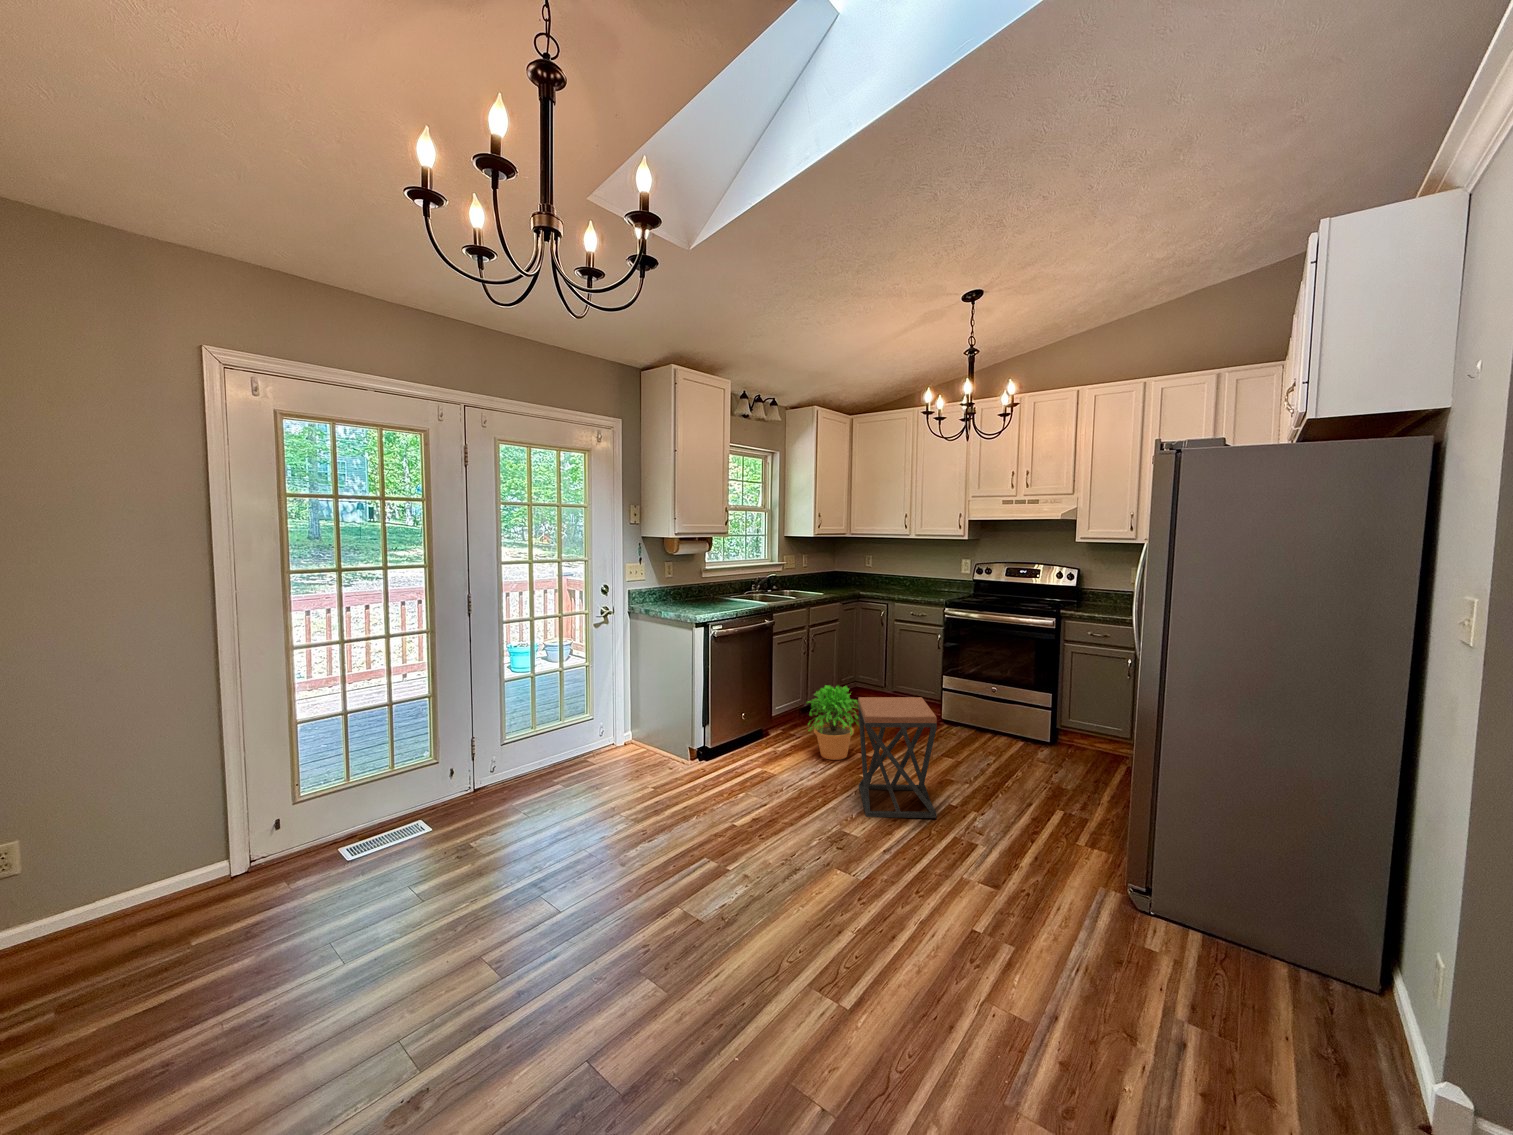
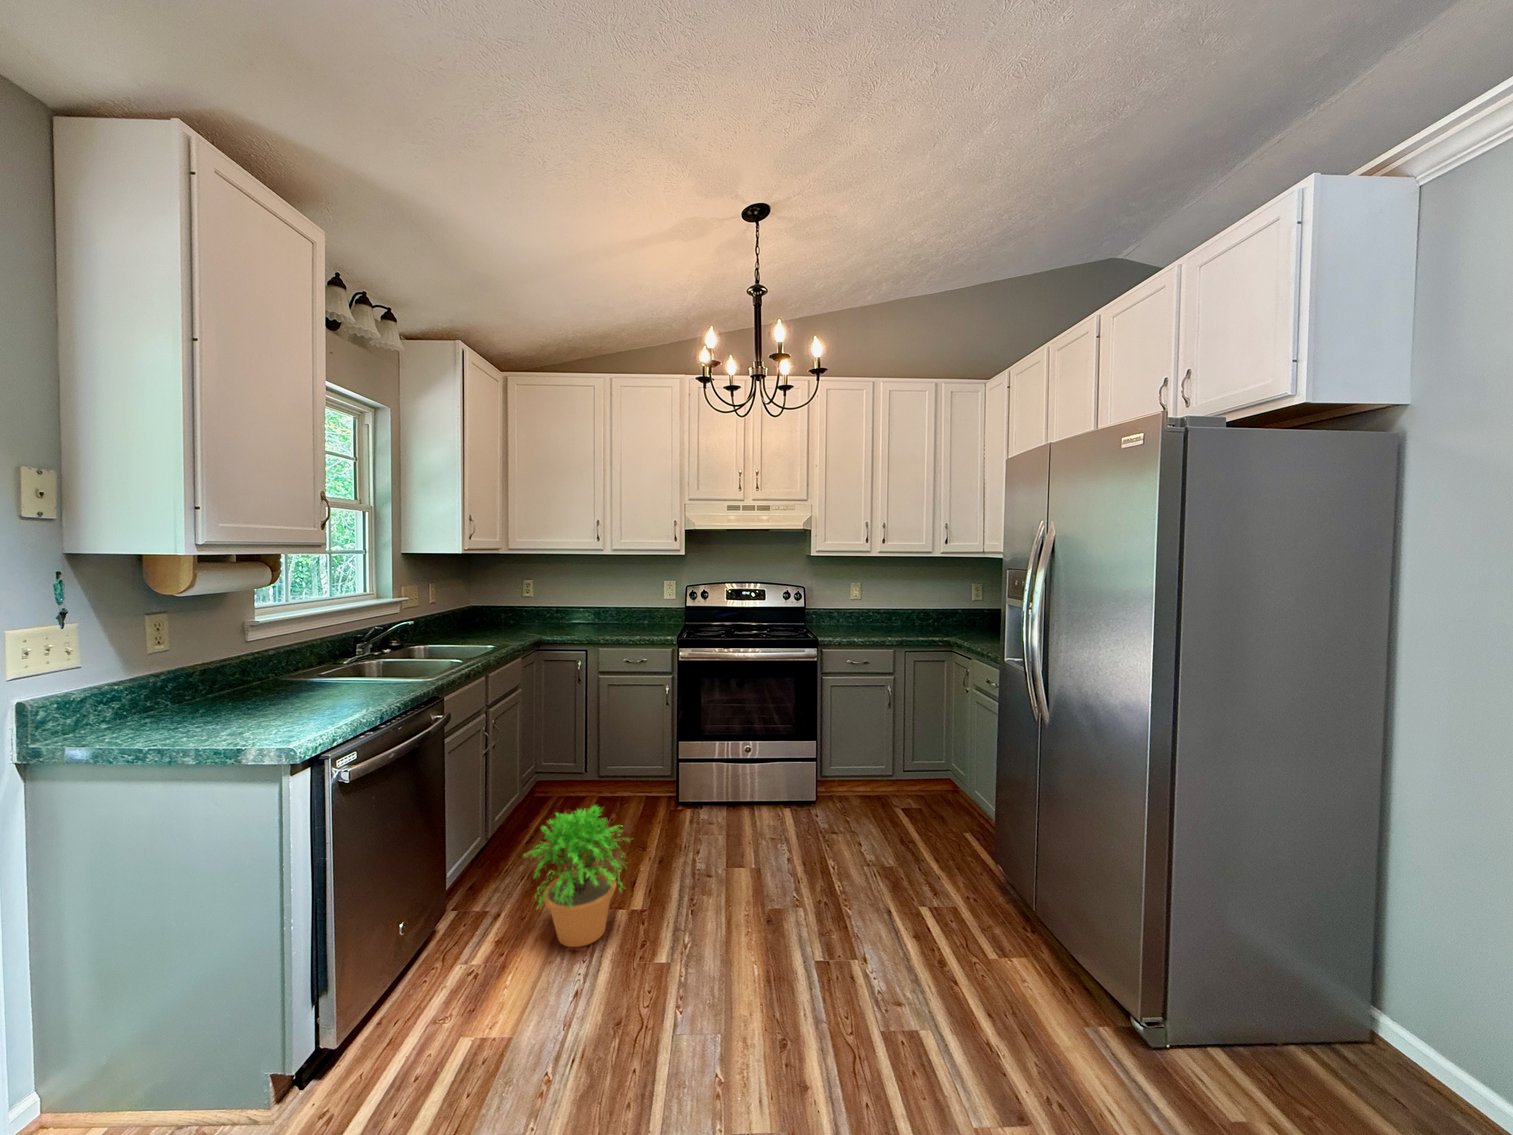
stool: present [858,697,937,818] -> none [667,803,830,1064]

